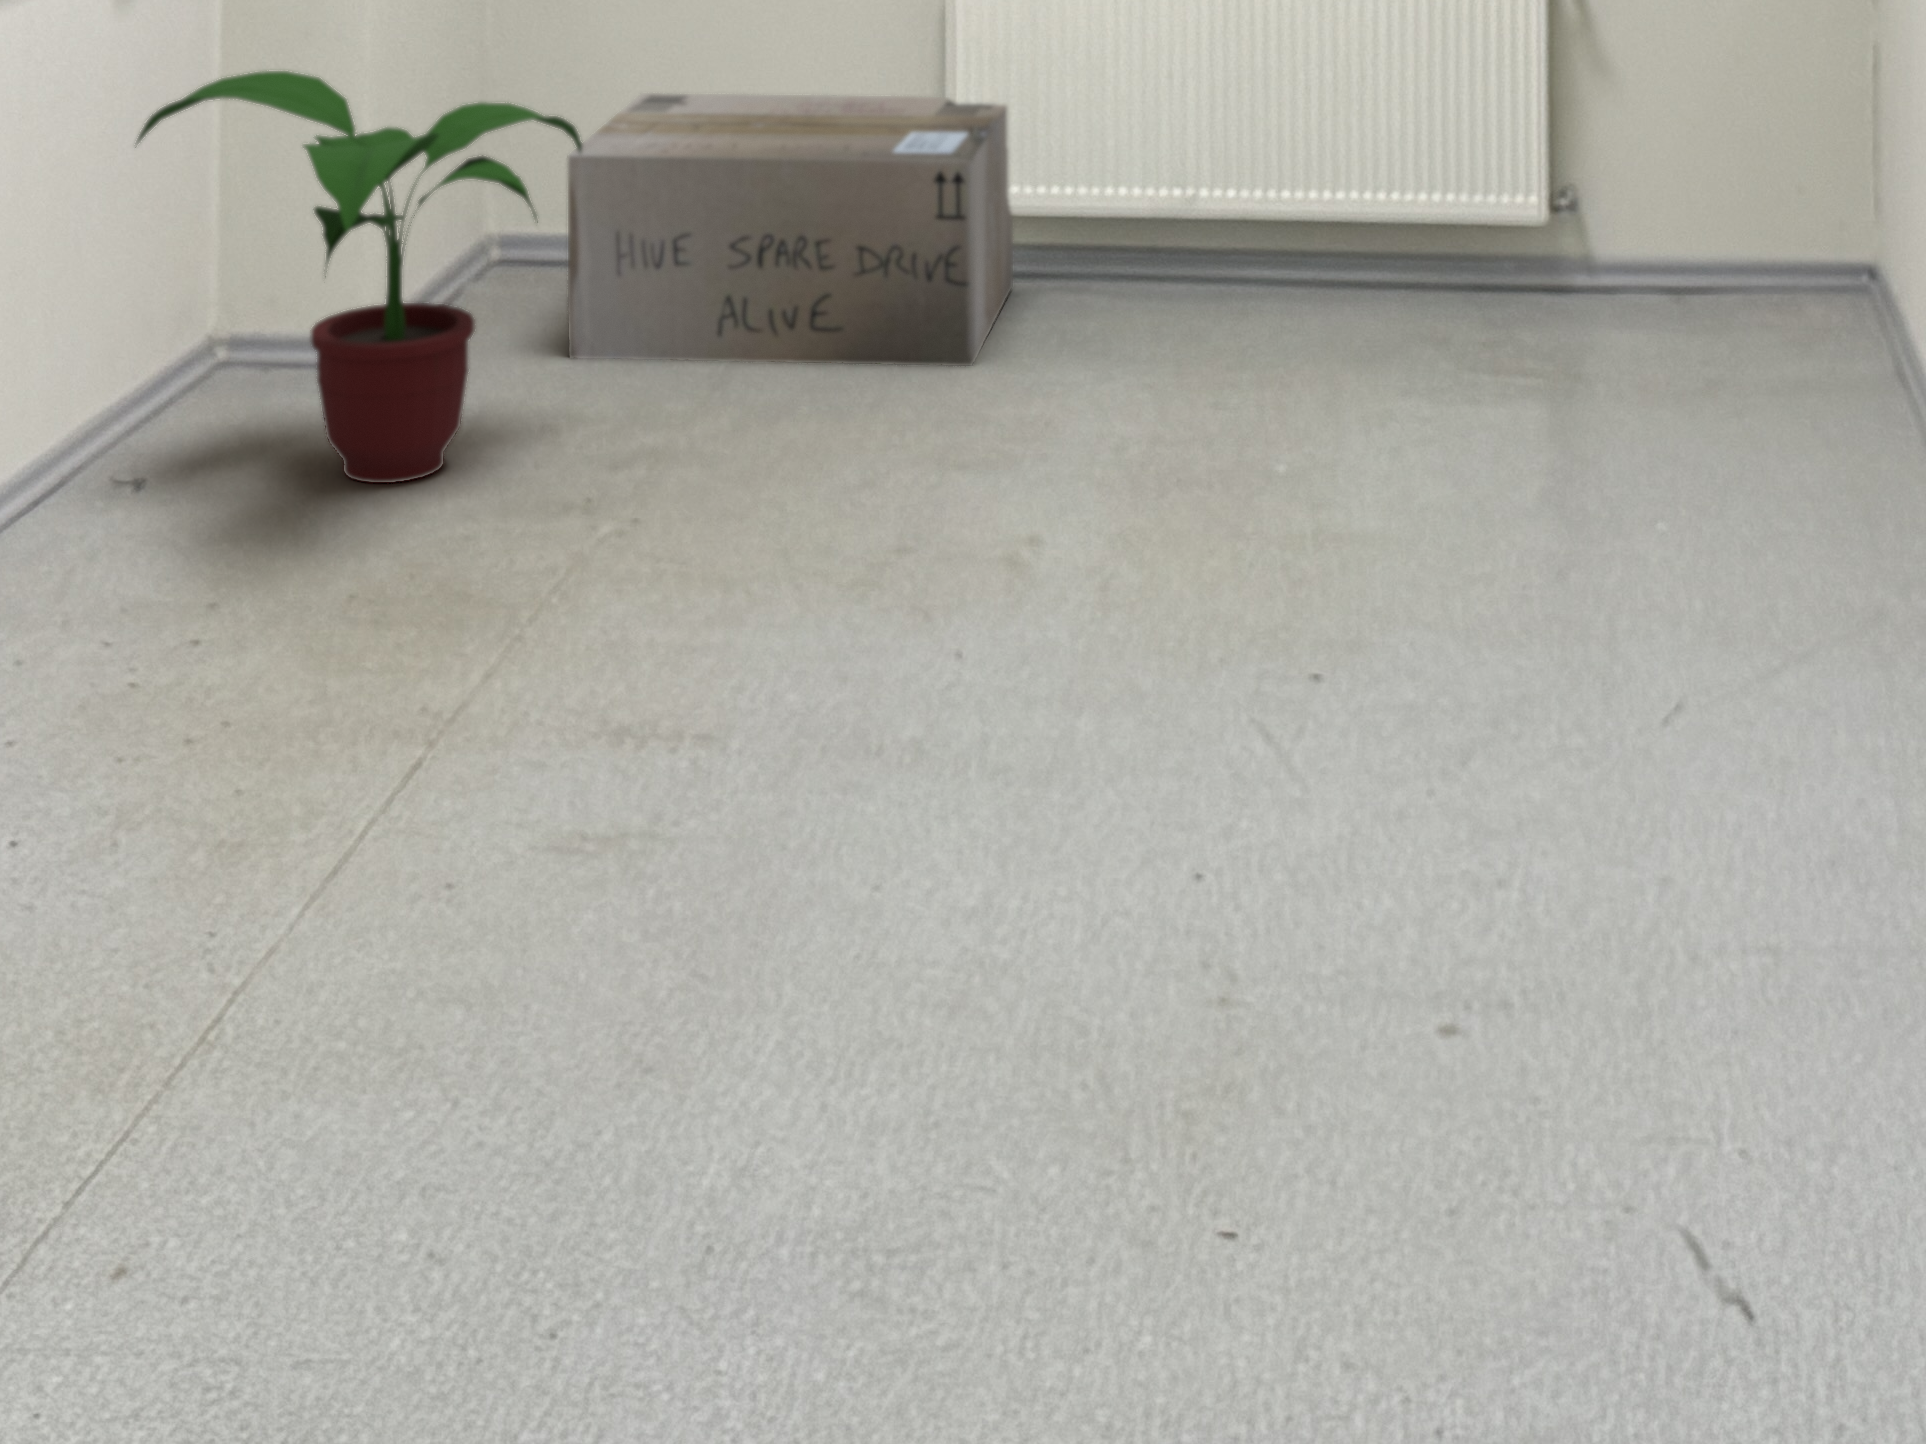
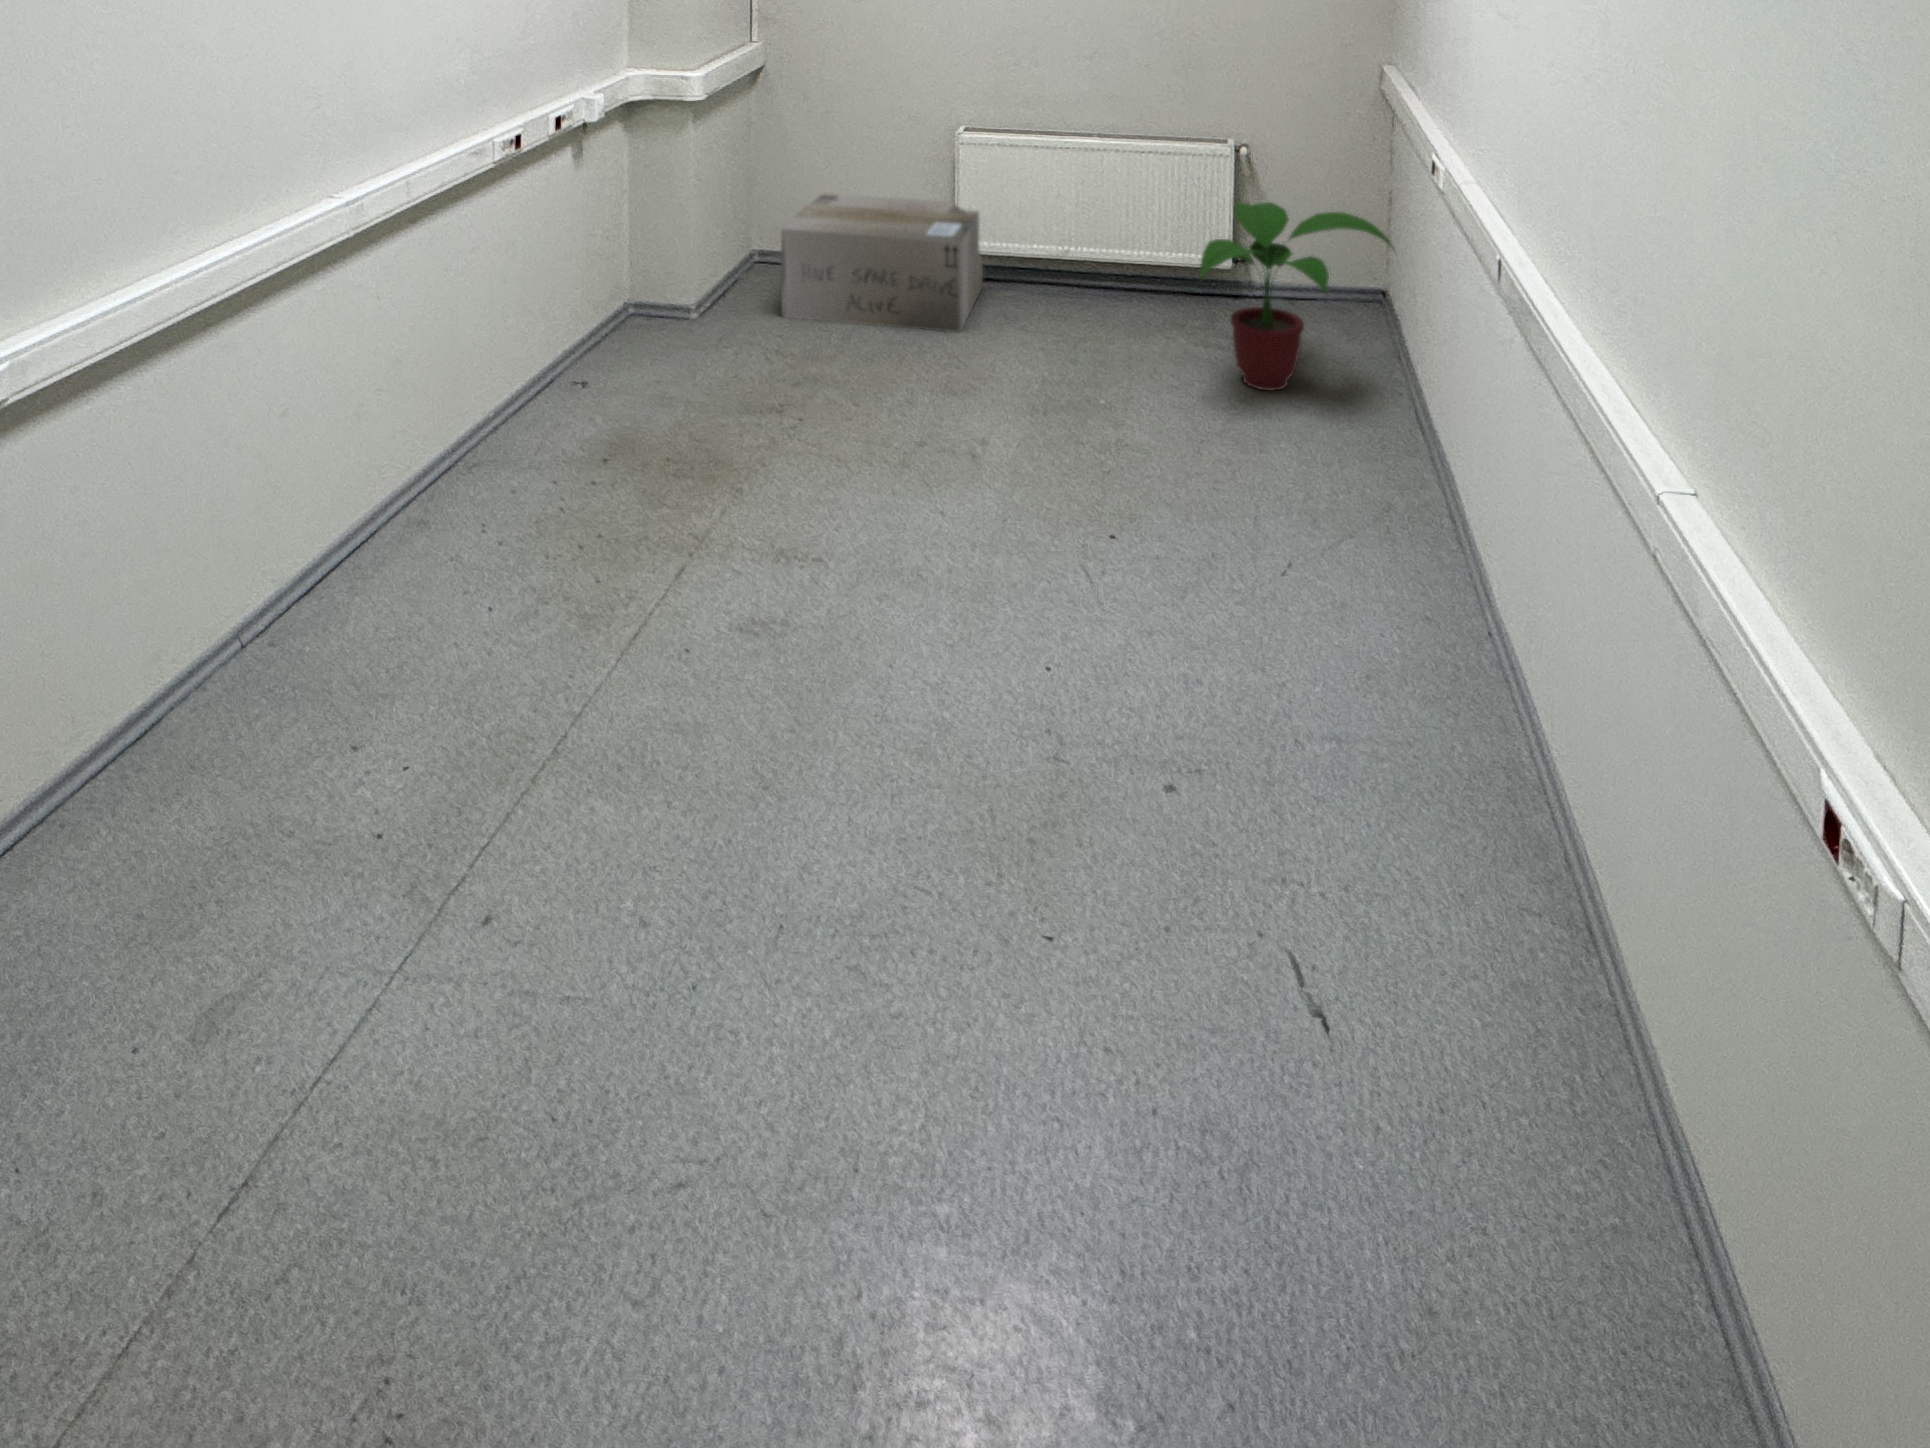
potted plant: present [137,71,582,483] -> present [1200,202,1392,390]

